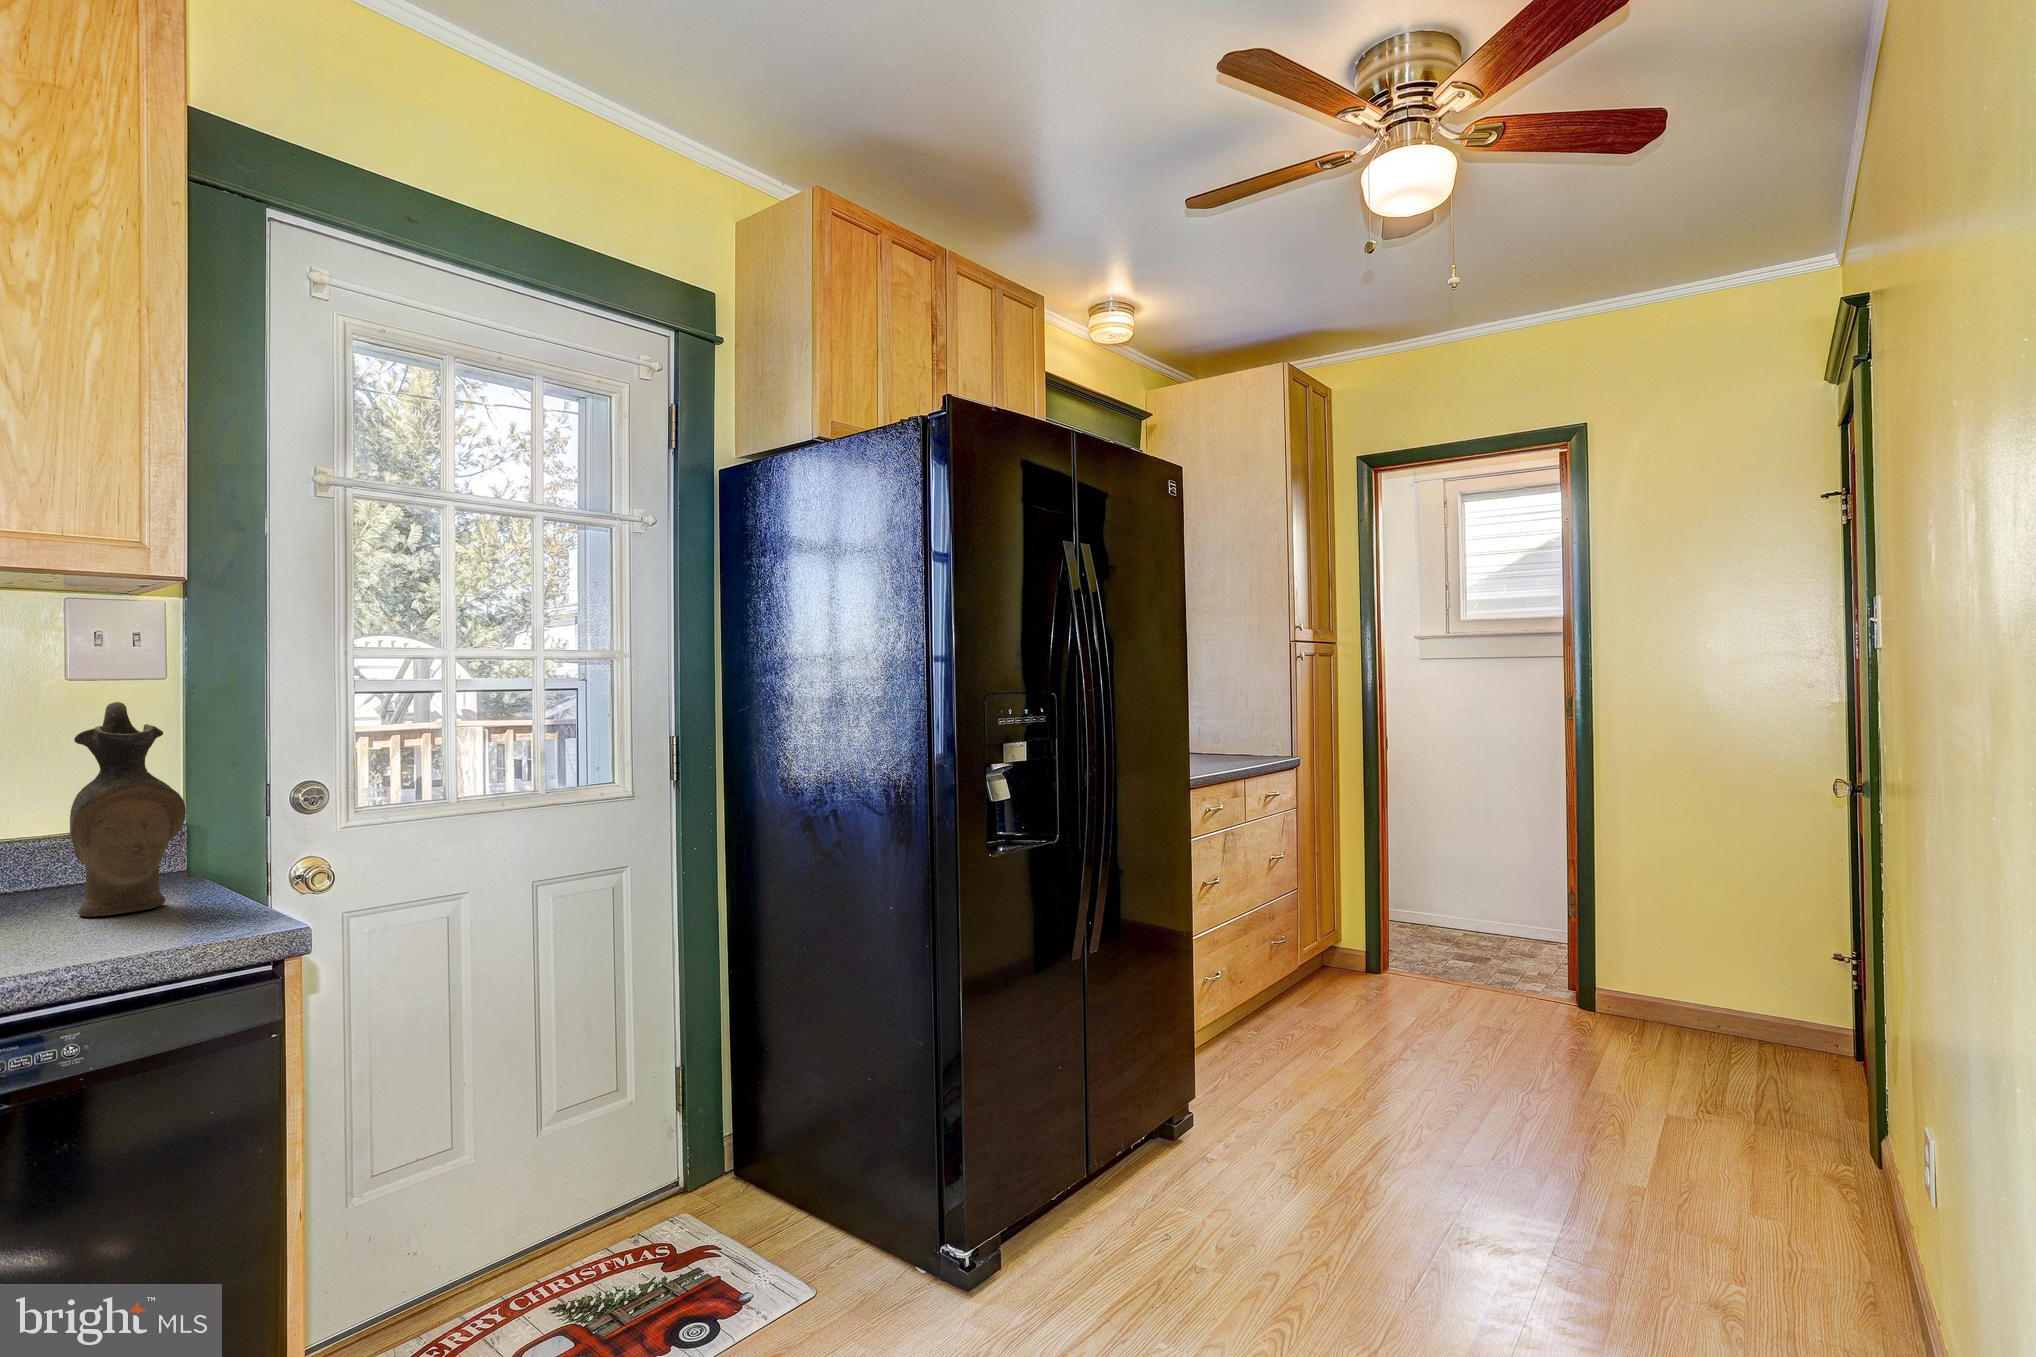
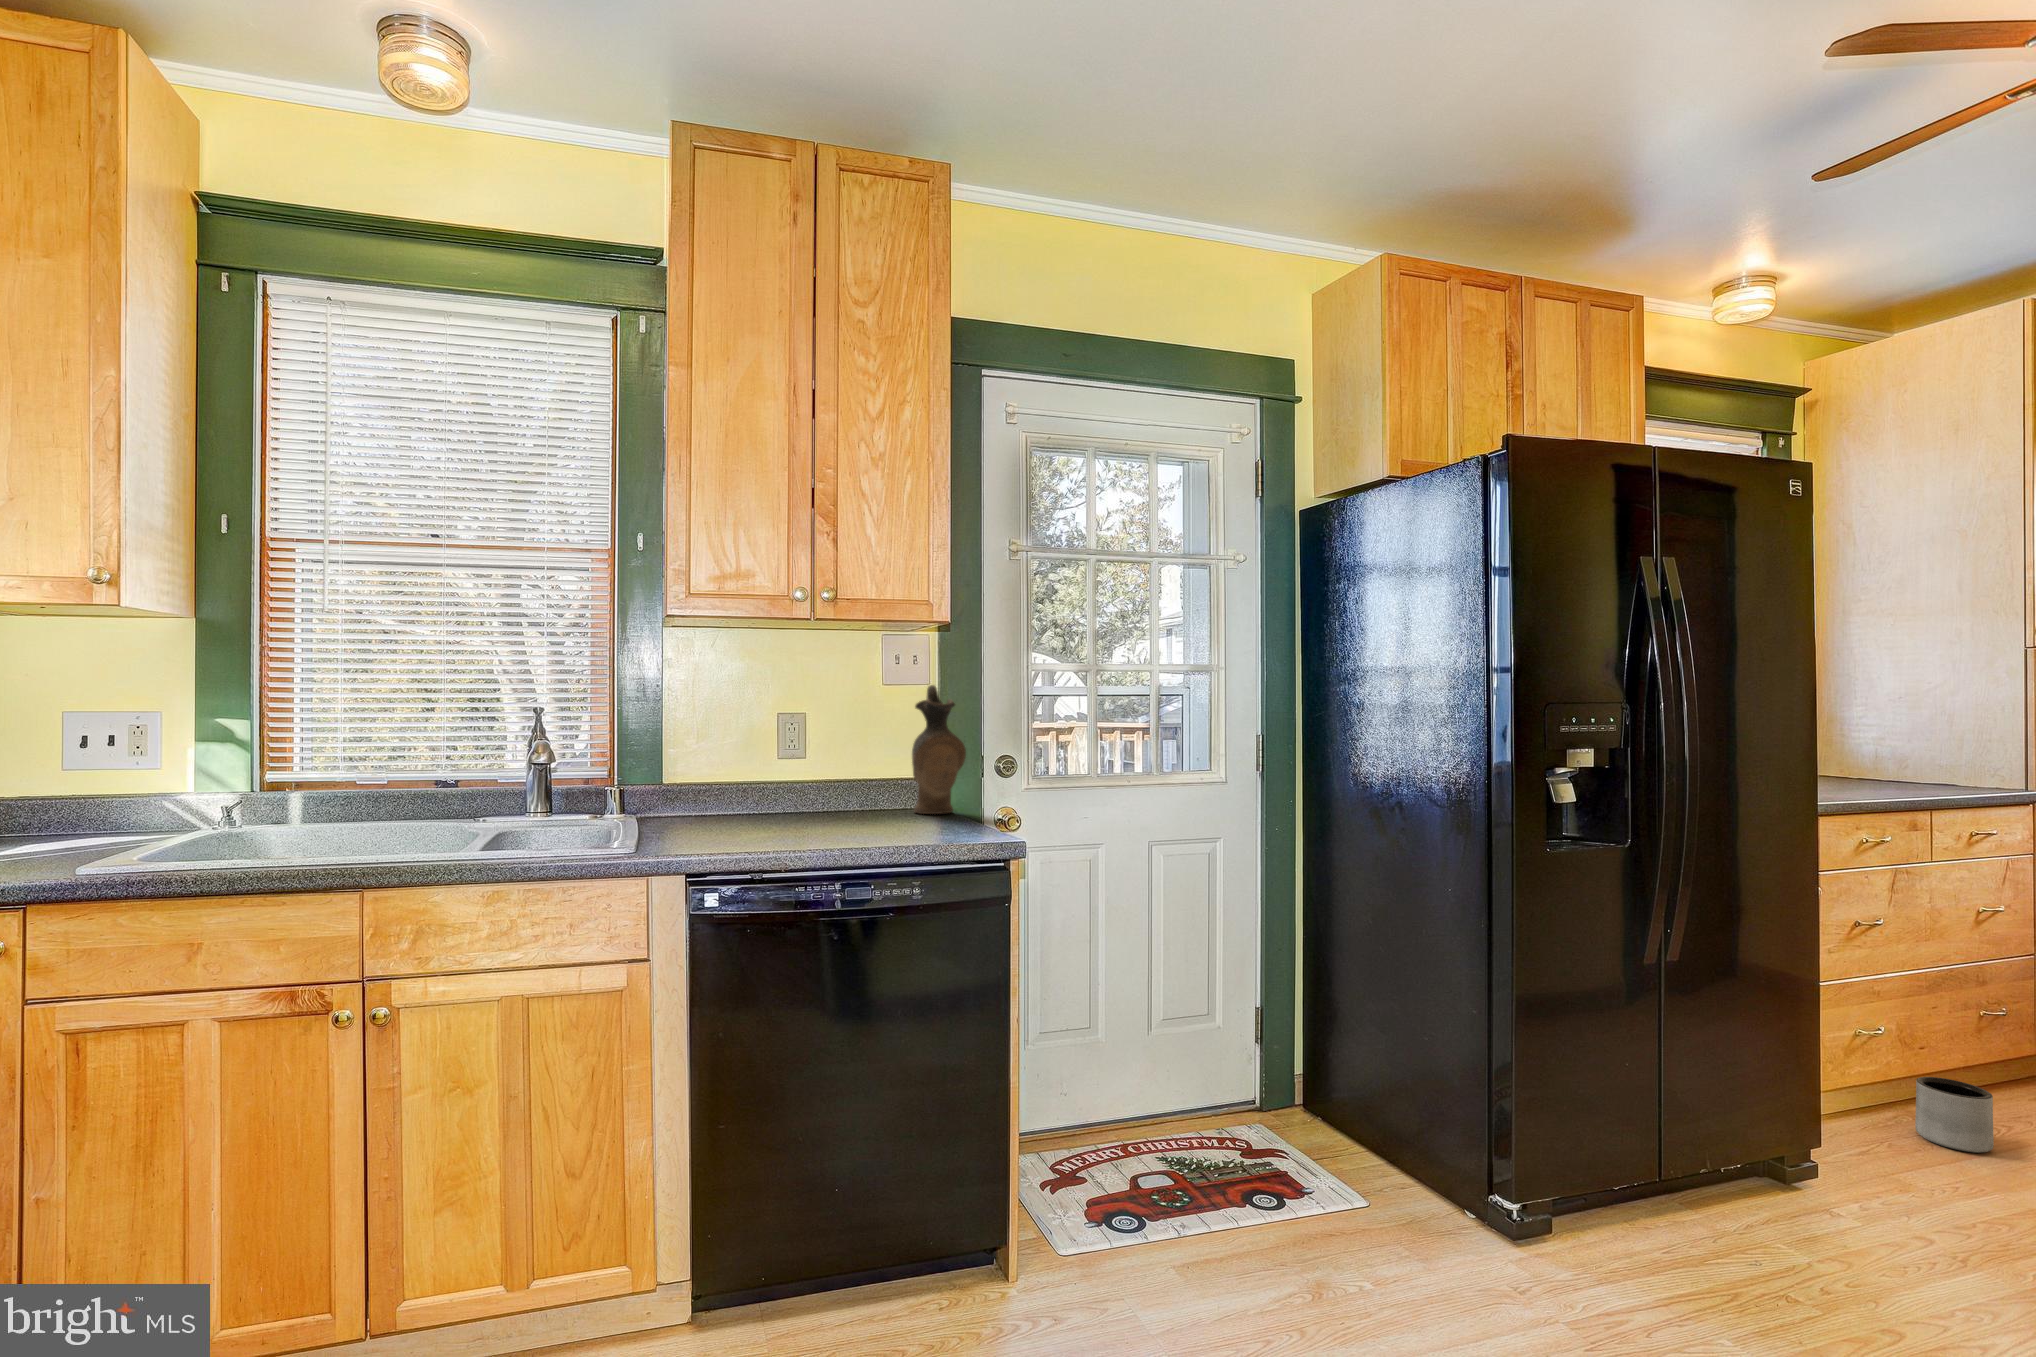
planter: none [1263,993,1311,1053] -> present [1915,1077,1994,1153]

